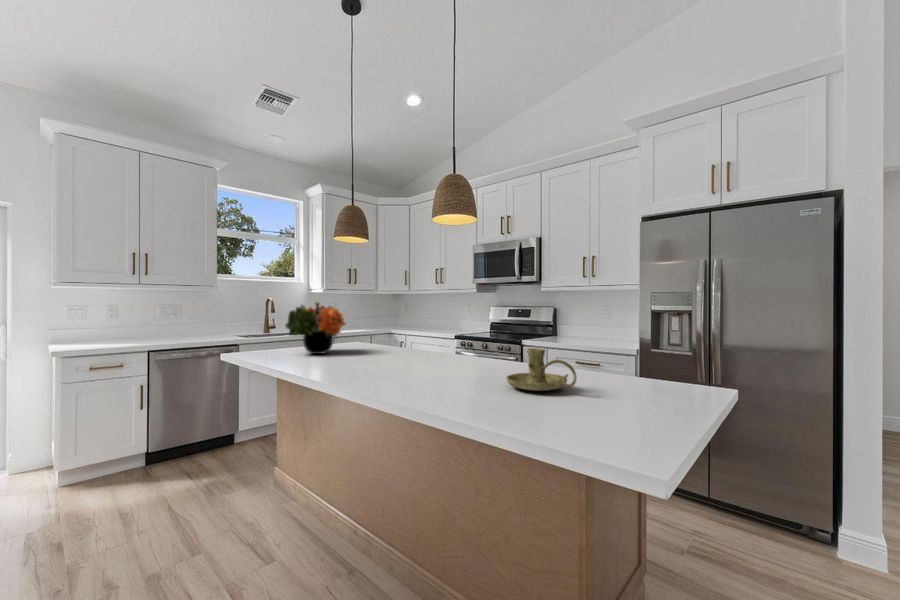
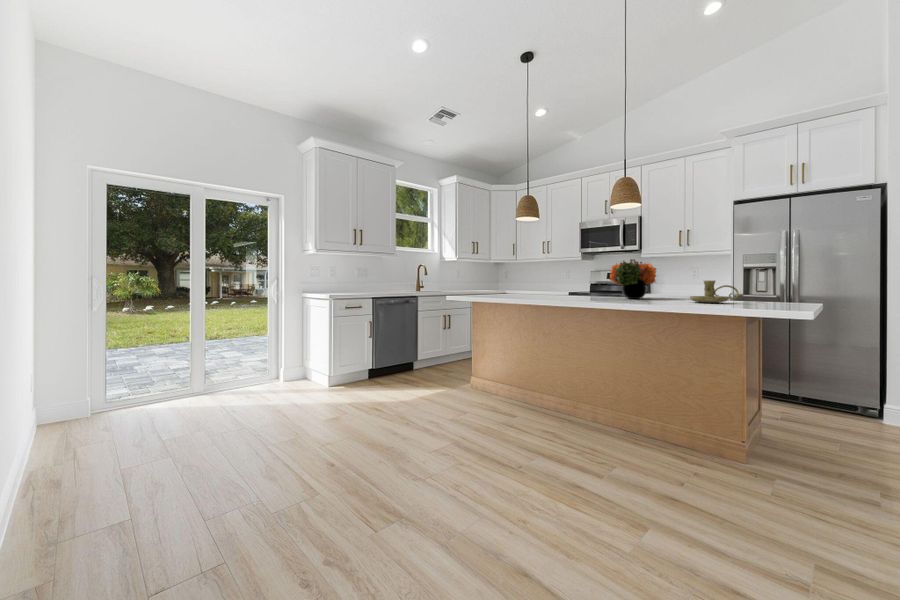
flower arrangement: present [285,303,345,354] -> present [609,259,656,299]

